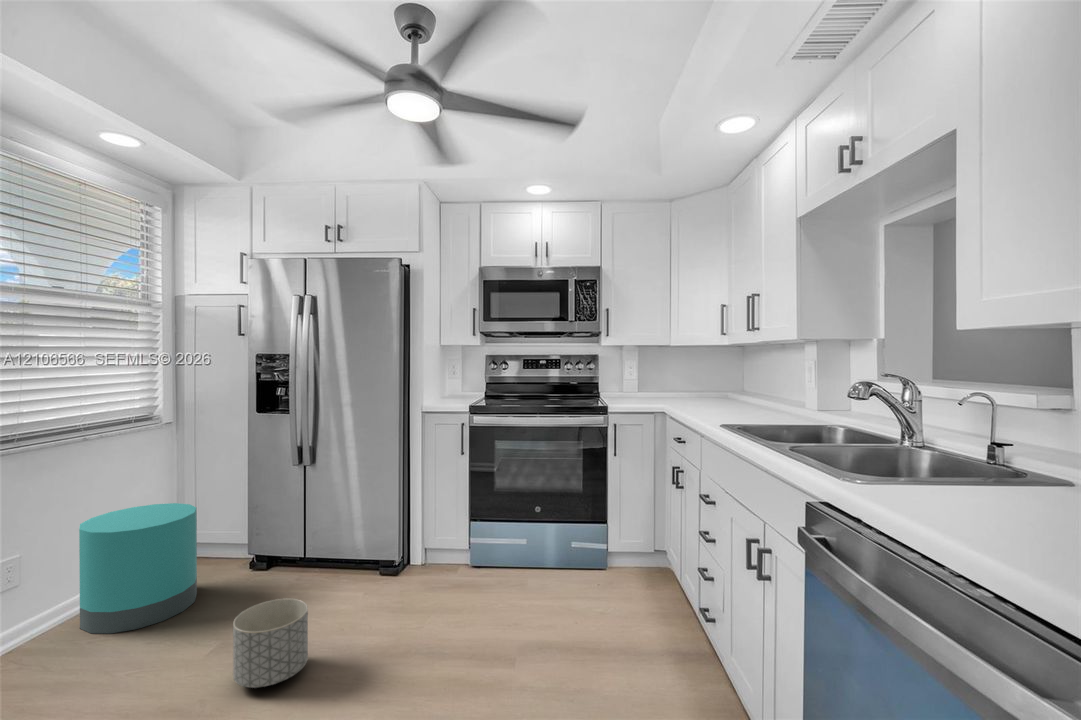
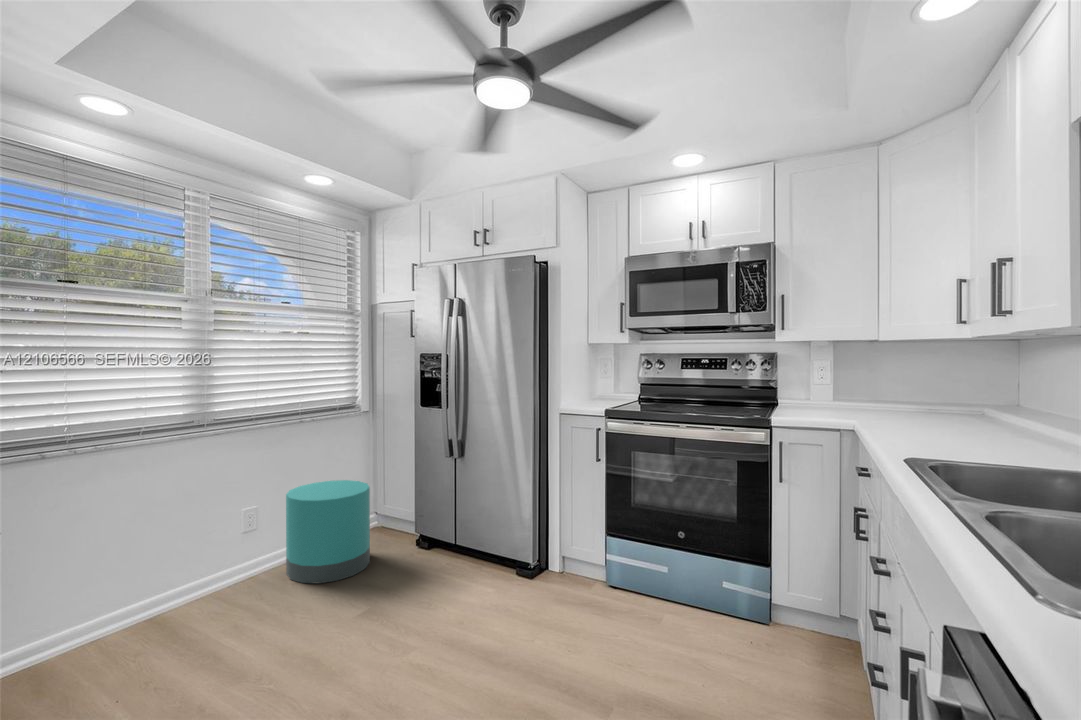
planter: present [233,599,308,688] -> none [350,583,414,664]

